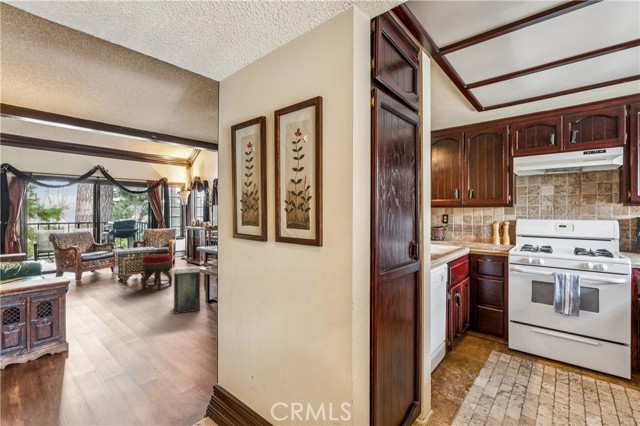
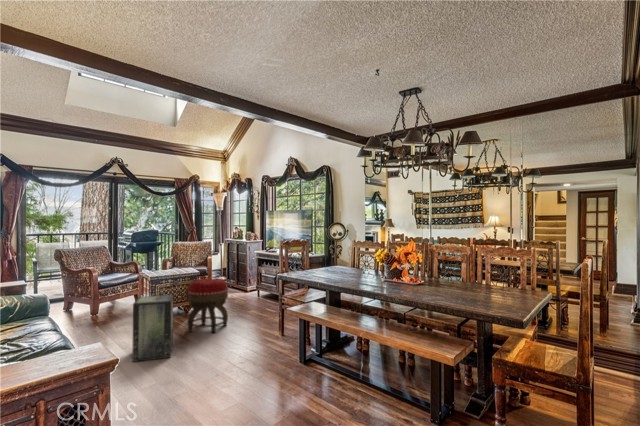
storage box: present [174,268,200,313] -> present [132,295,173,362]

